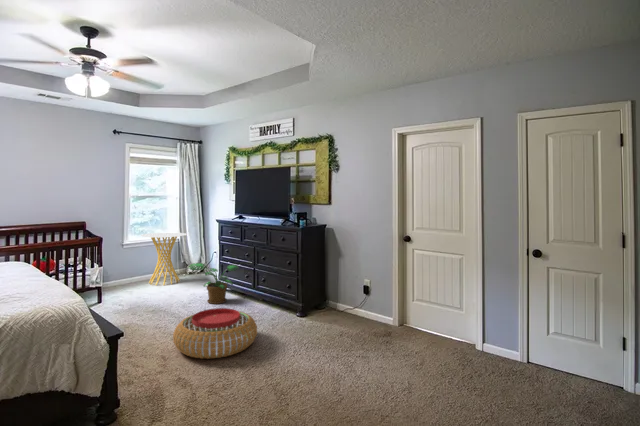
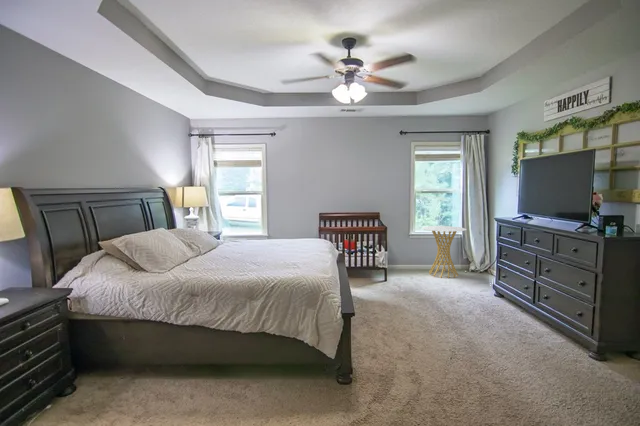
potted plant: present [188,263,239,304] -> none [456,262,516,312]
pouf: present [173,308,257,359] -> none [415,319,515,382]

